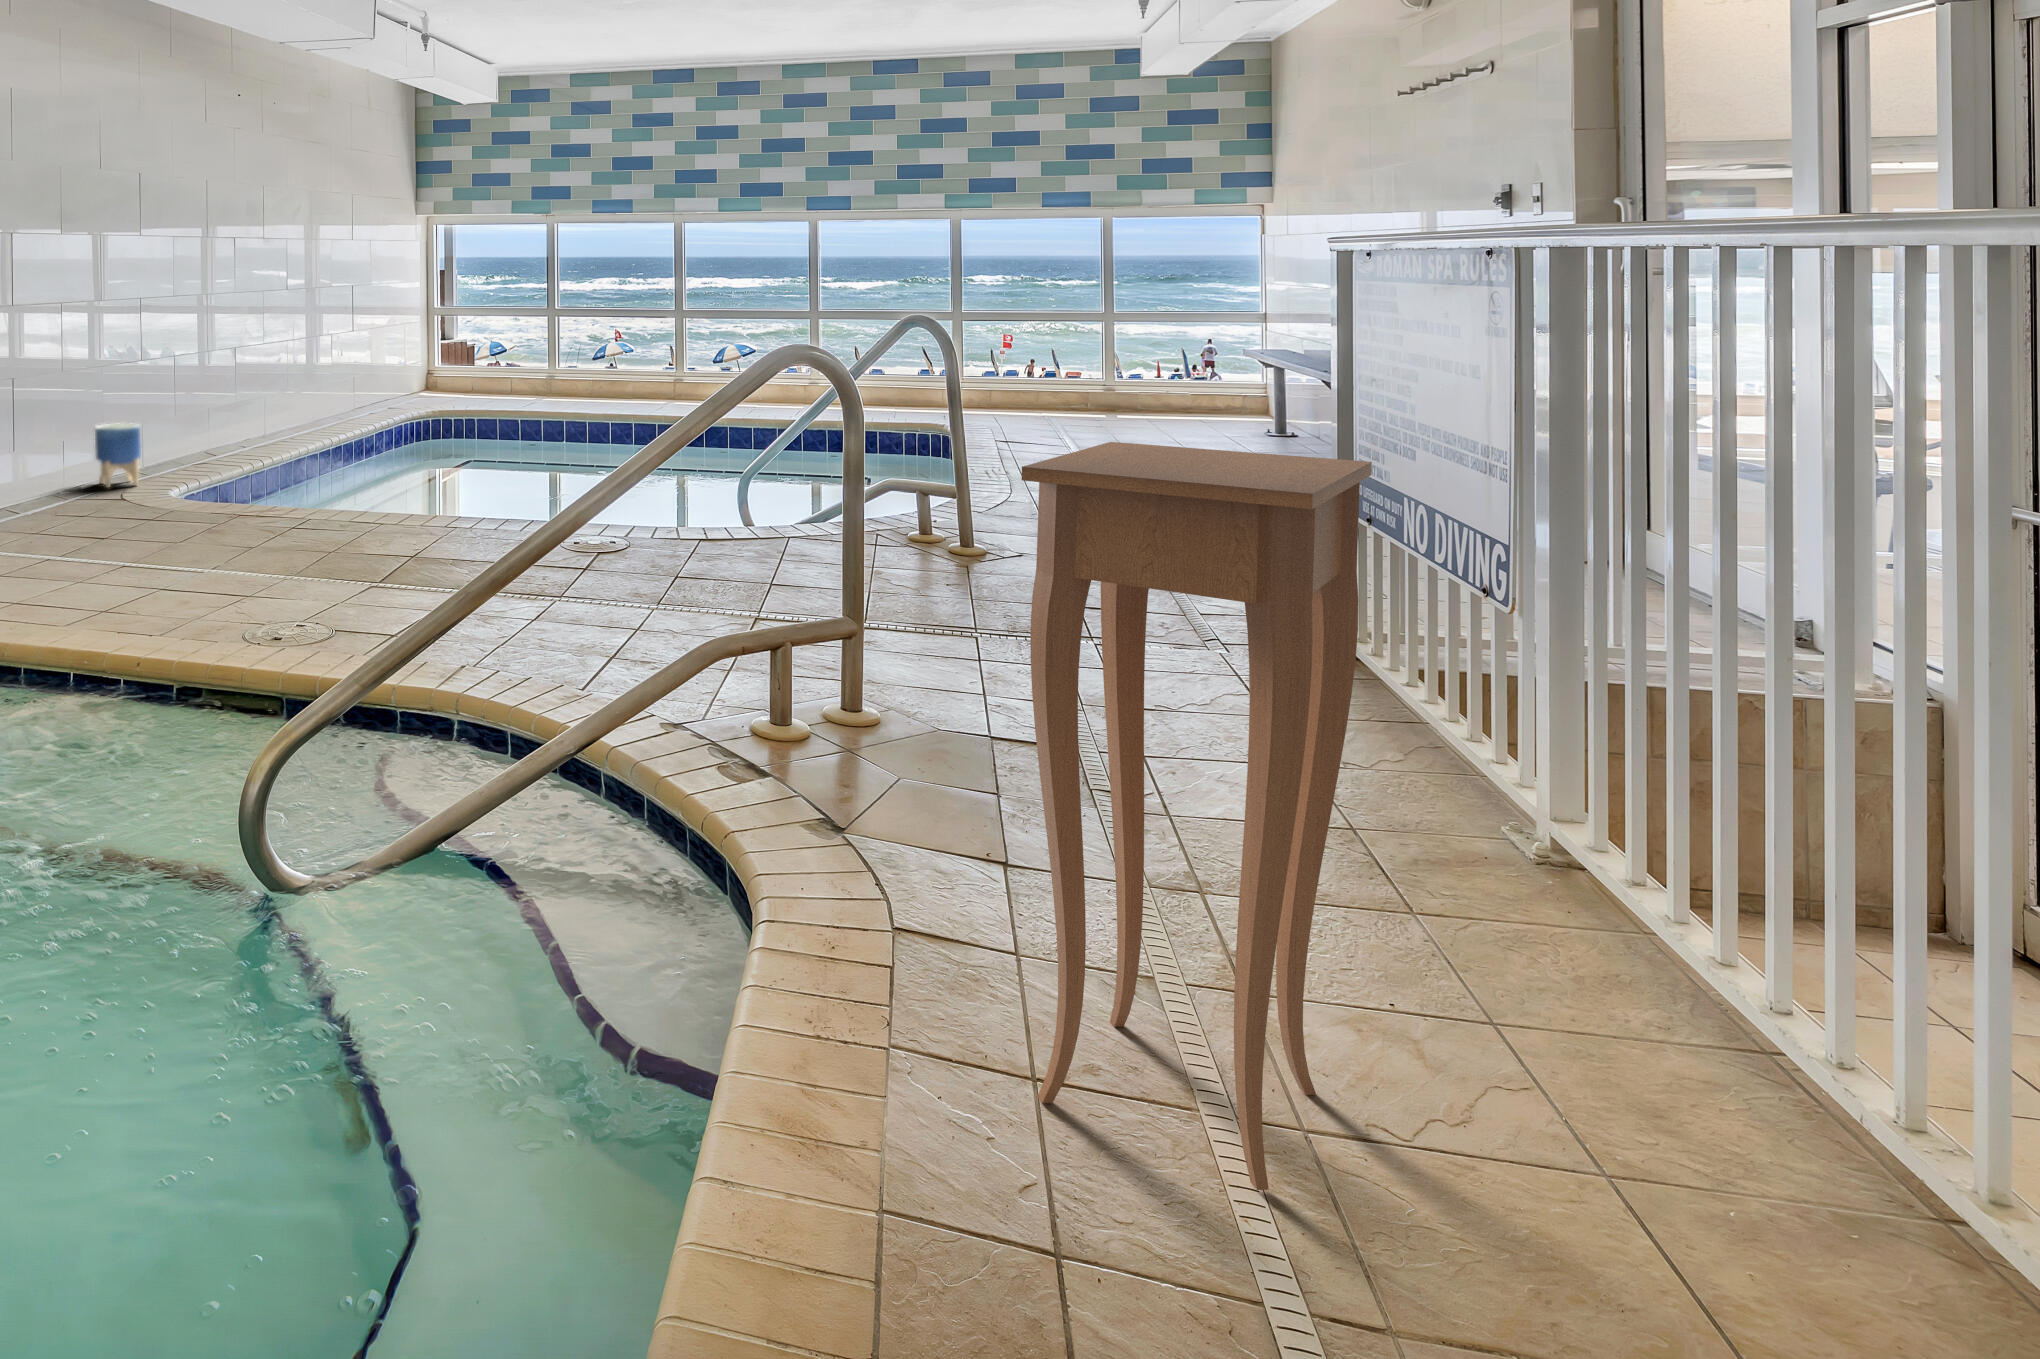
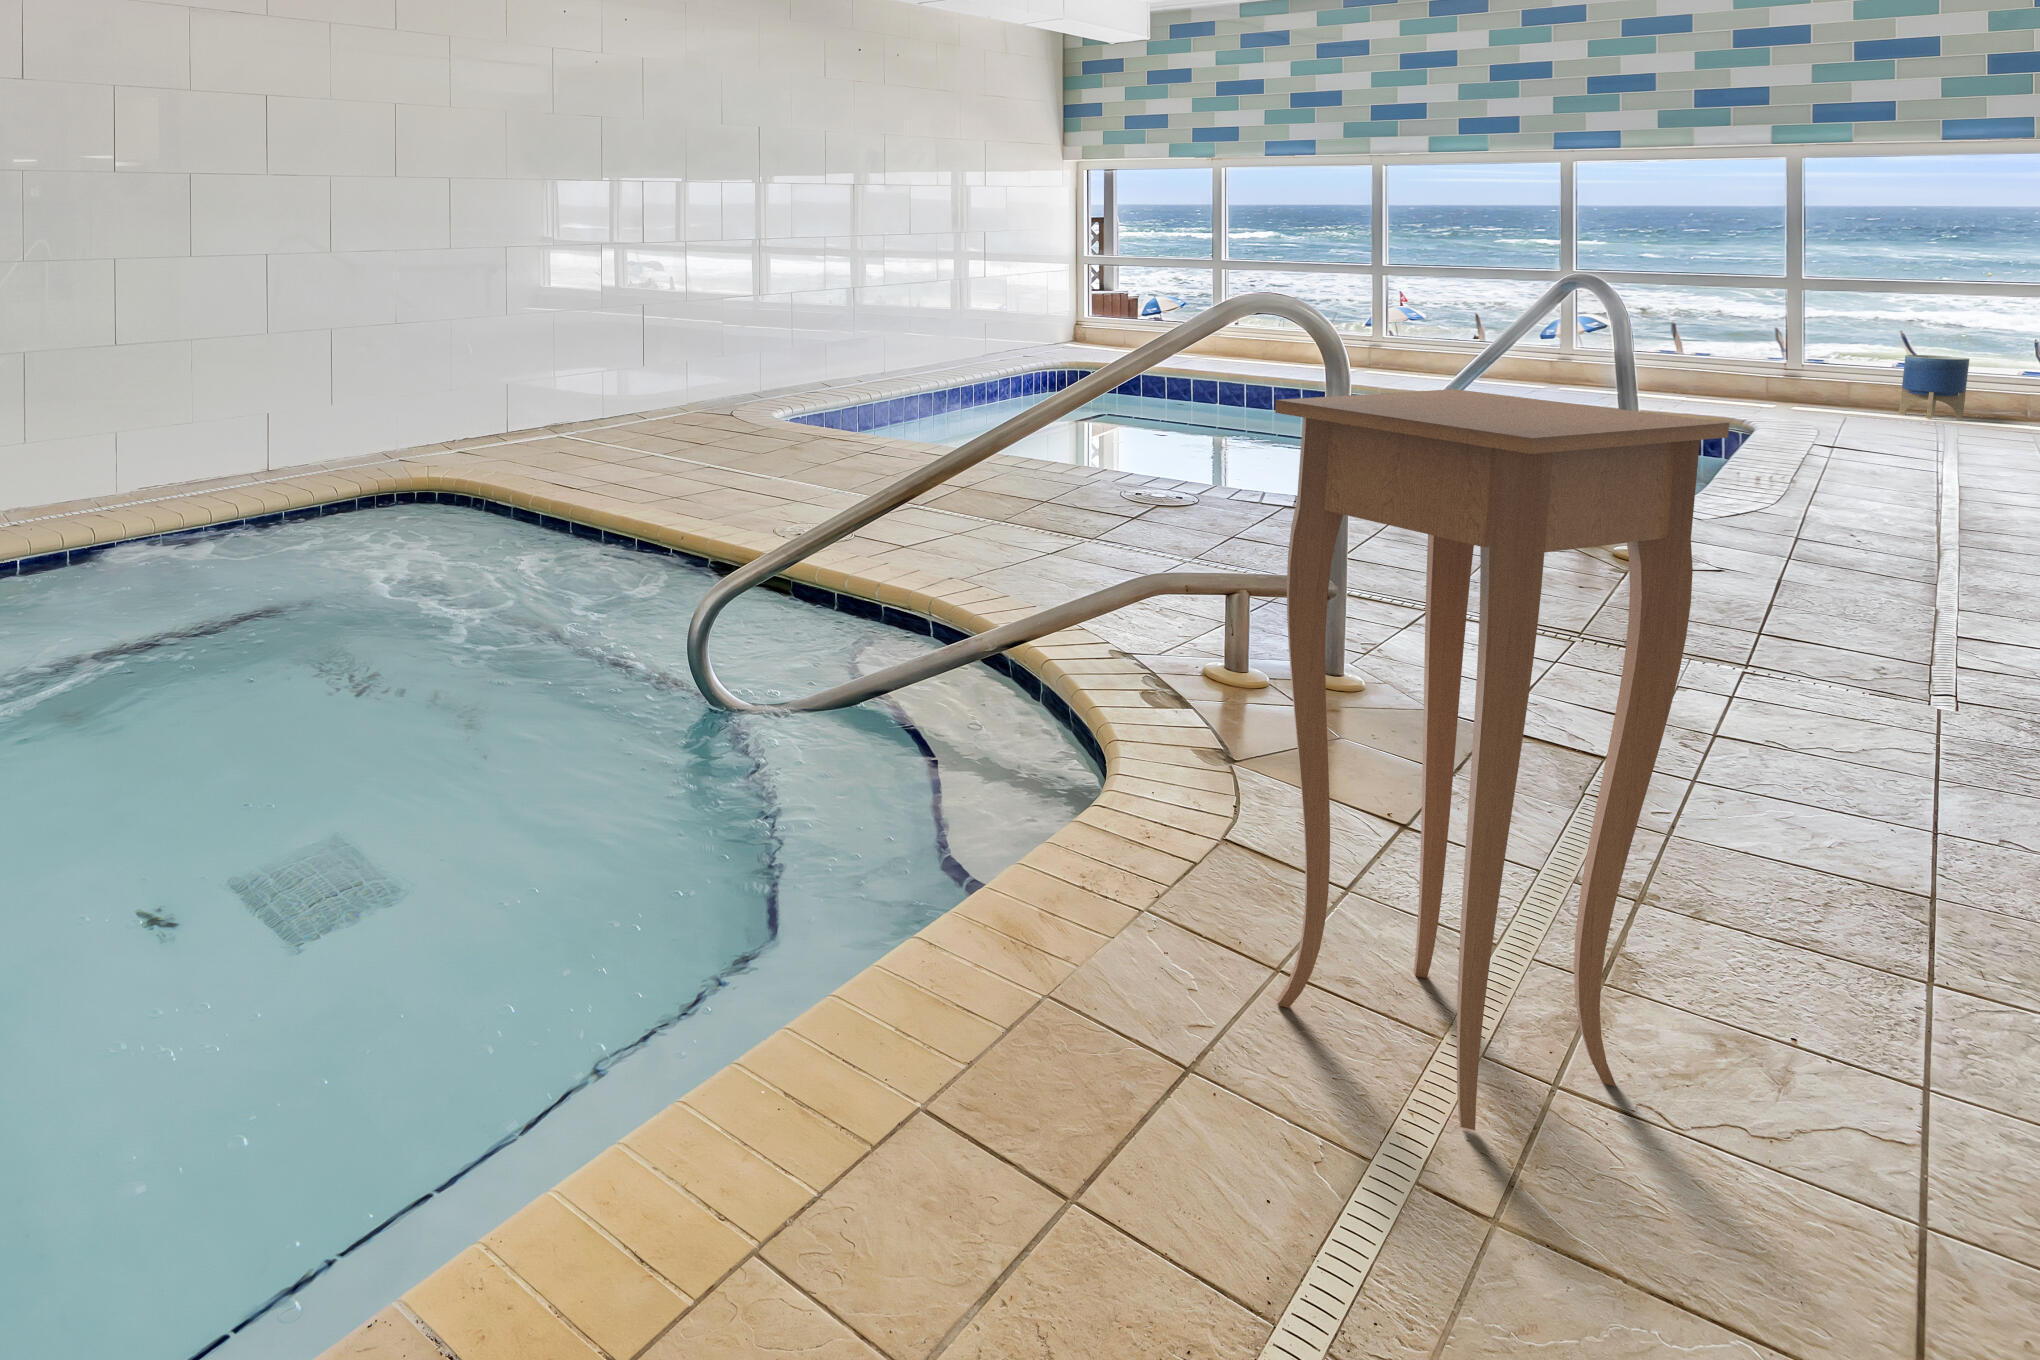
planter: present [95,423,141,487] -> present [1899,355,1969,419]

